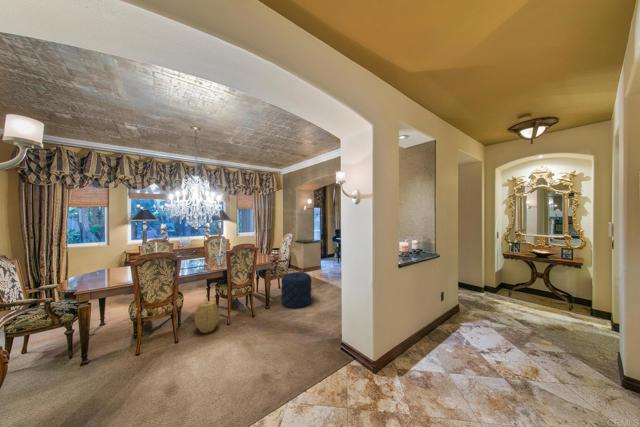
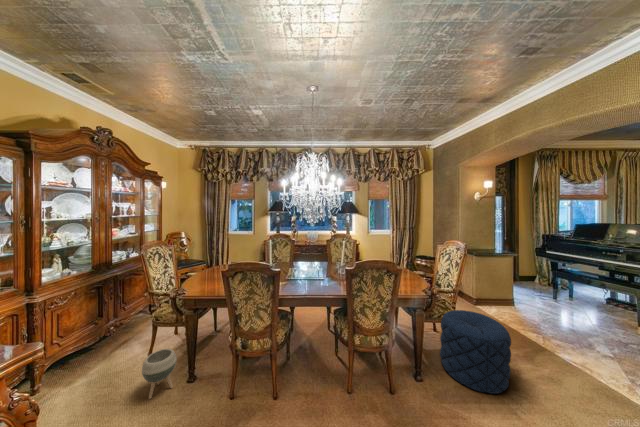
woven basket: present [195,301,220,333] -> none [303,337,337,390]
planter: none [34,339,72,381] -> present [142,349,177,399]

